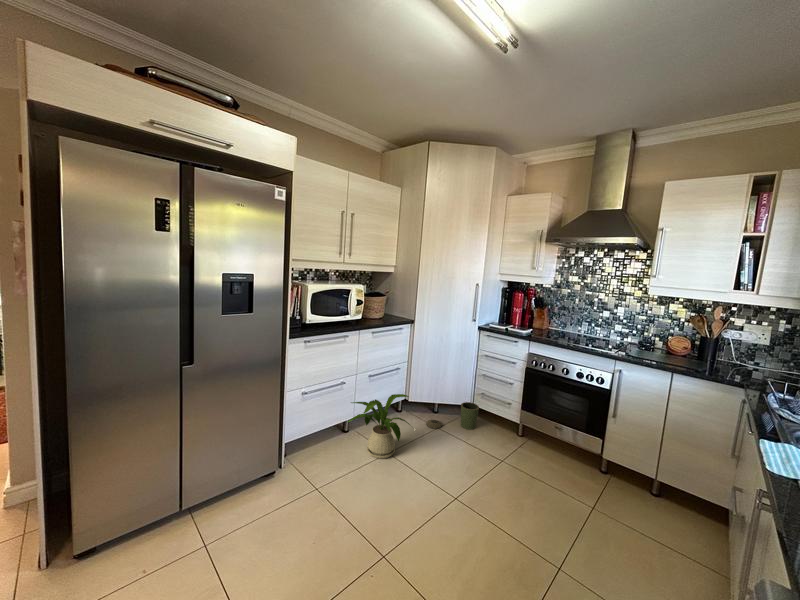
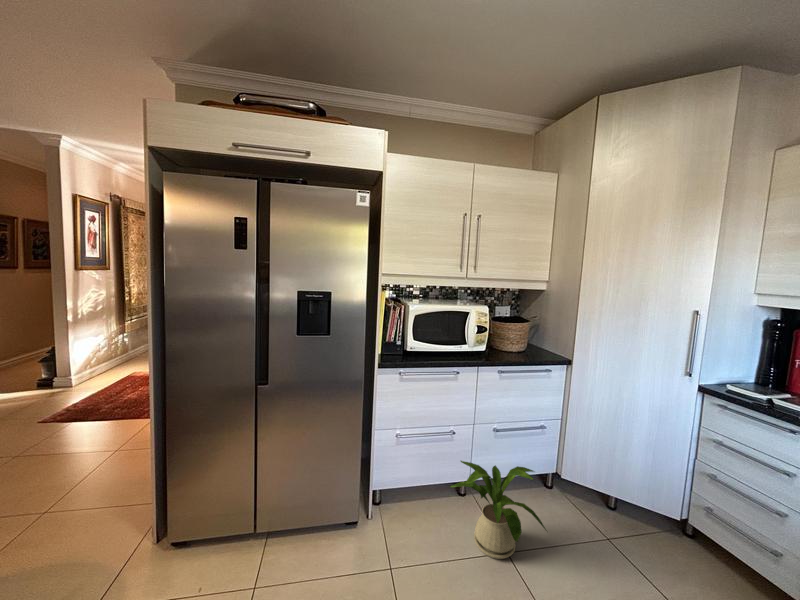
trash can: present [426,402,479,430] -> none [585,511,692,566]

